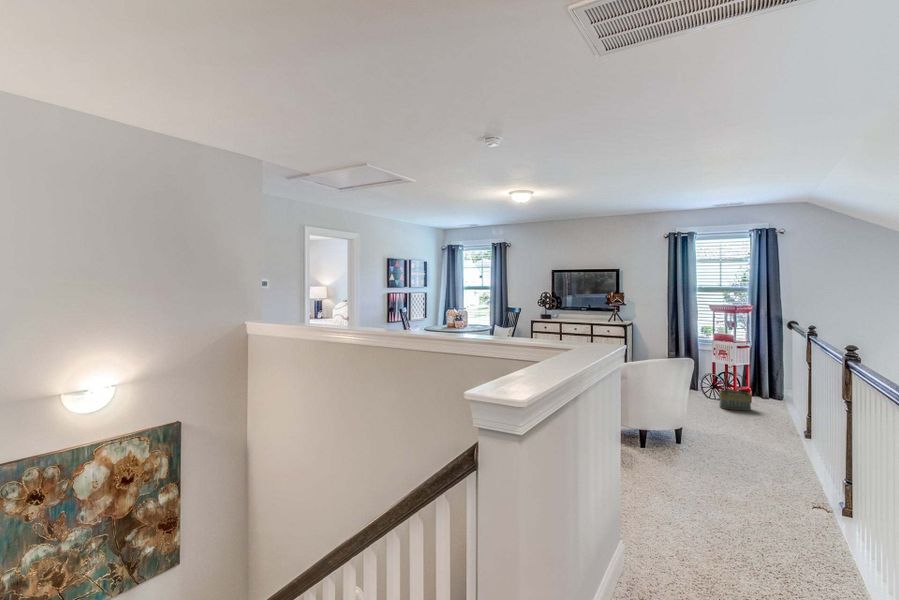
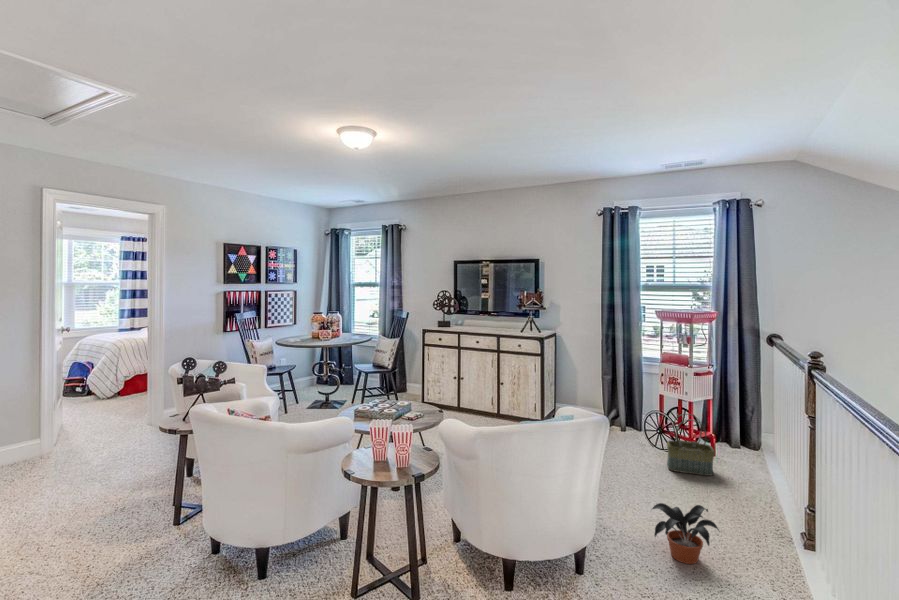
potted plant: none [715,411,756,441] -> present [652,503,719,564]

